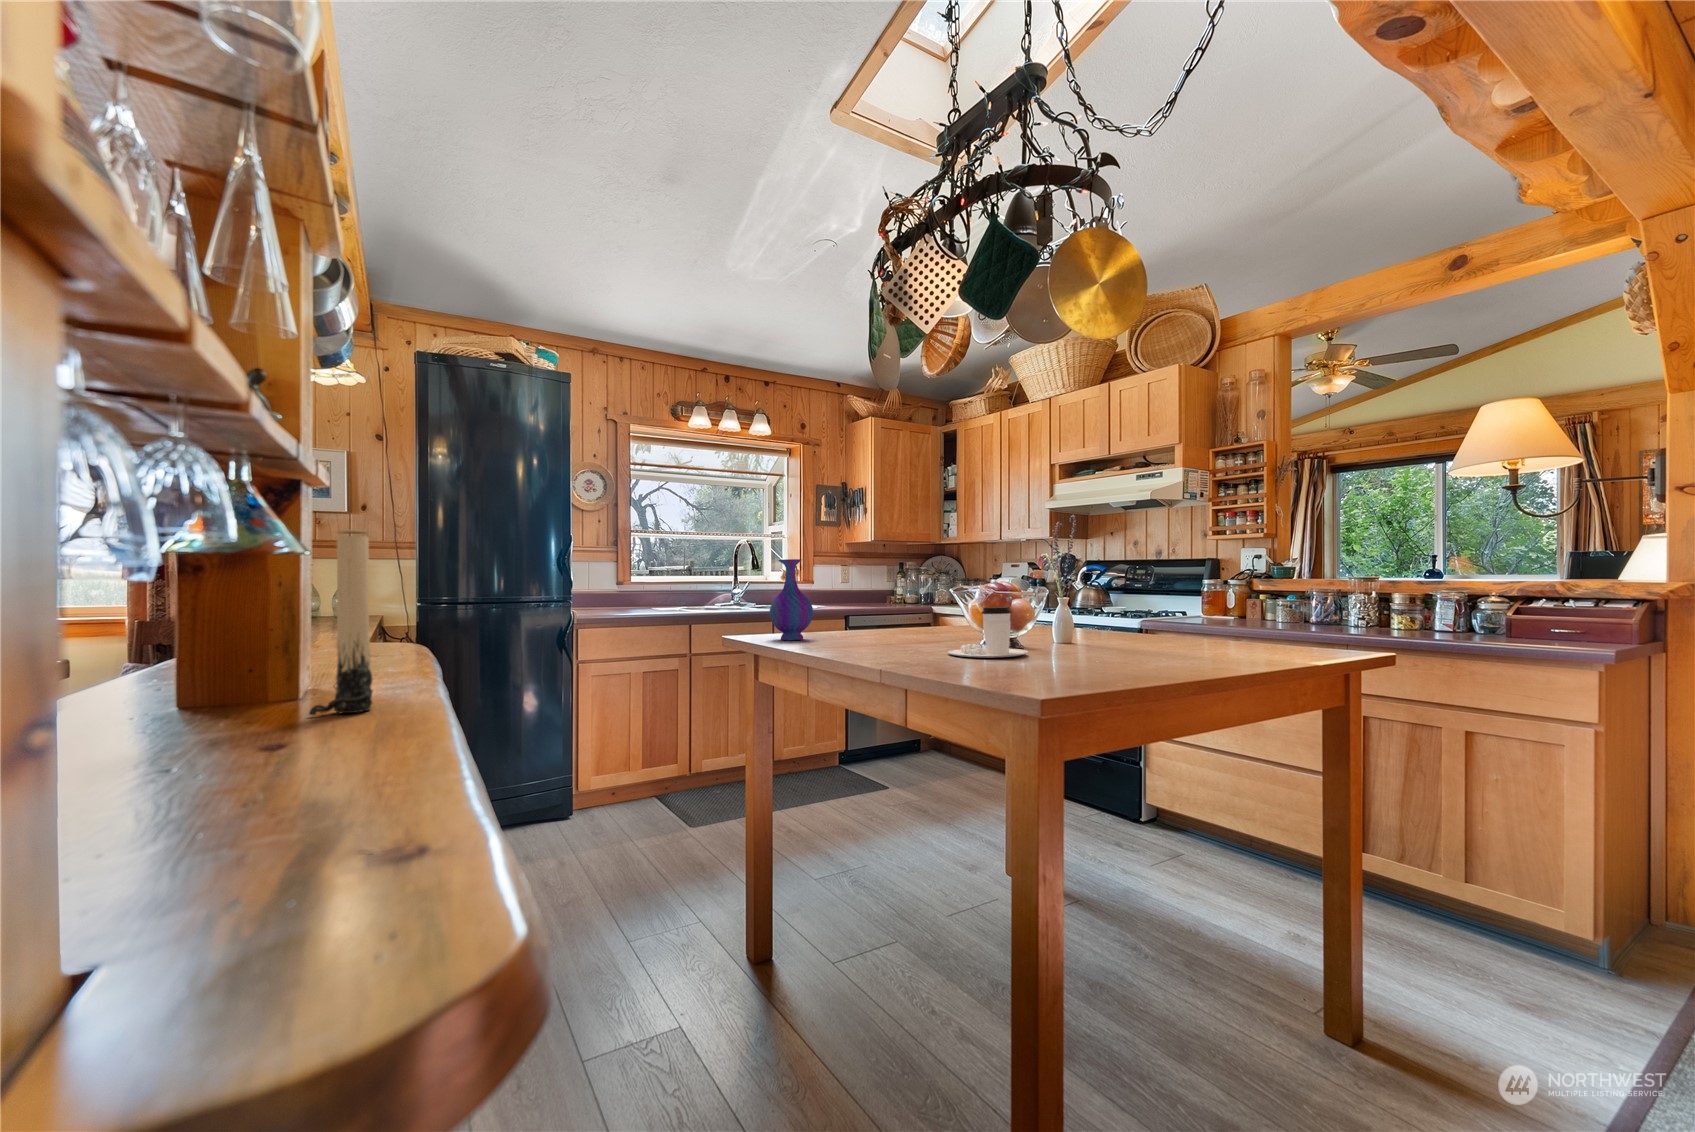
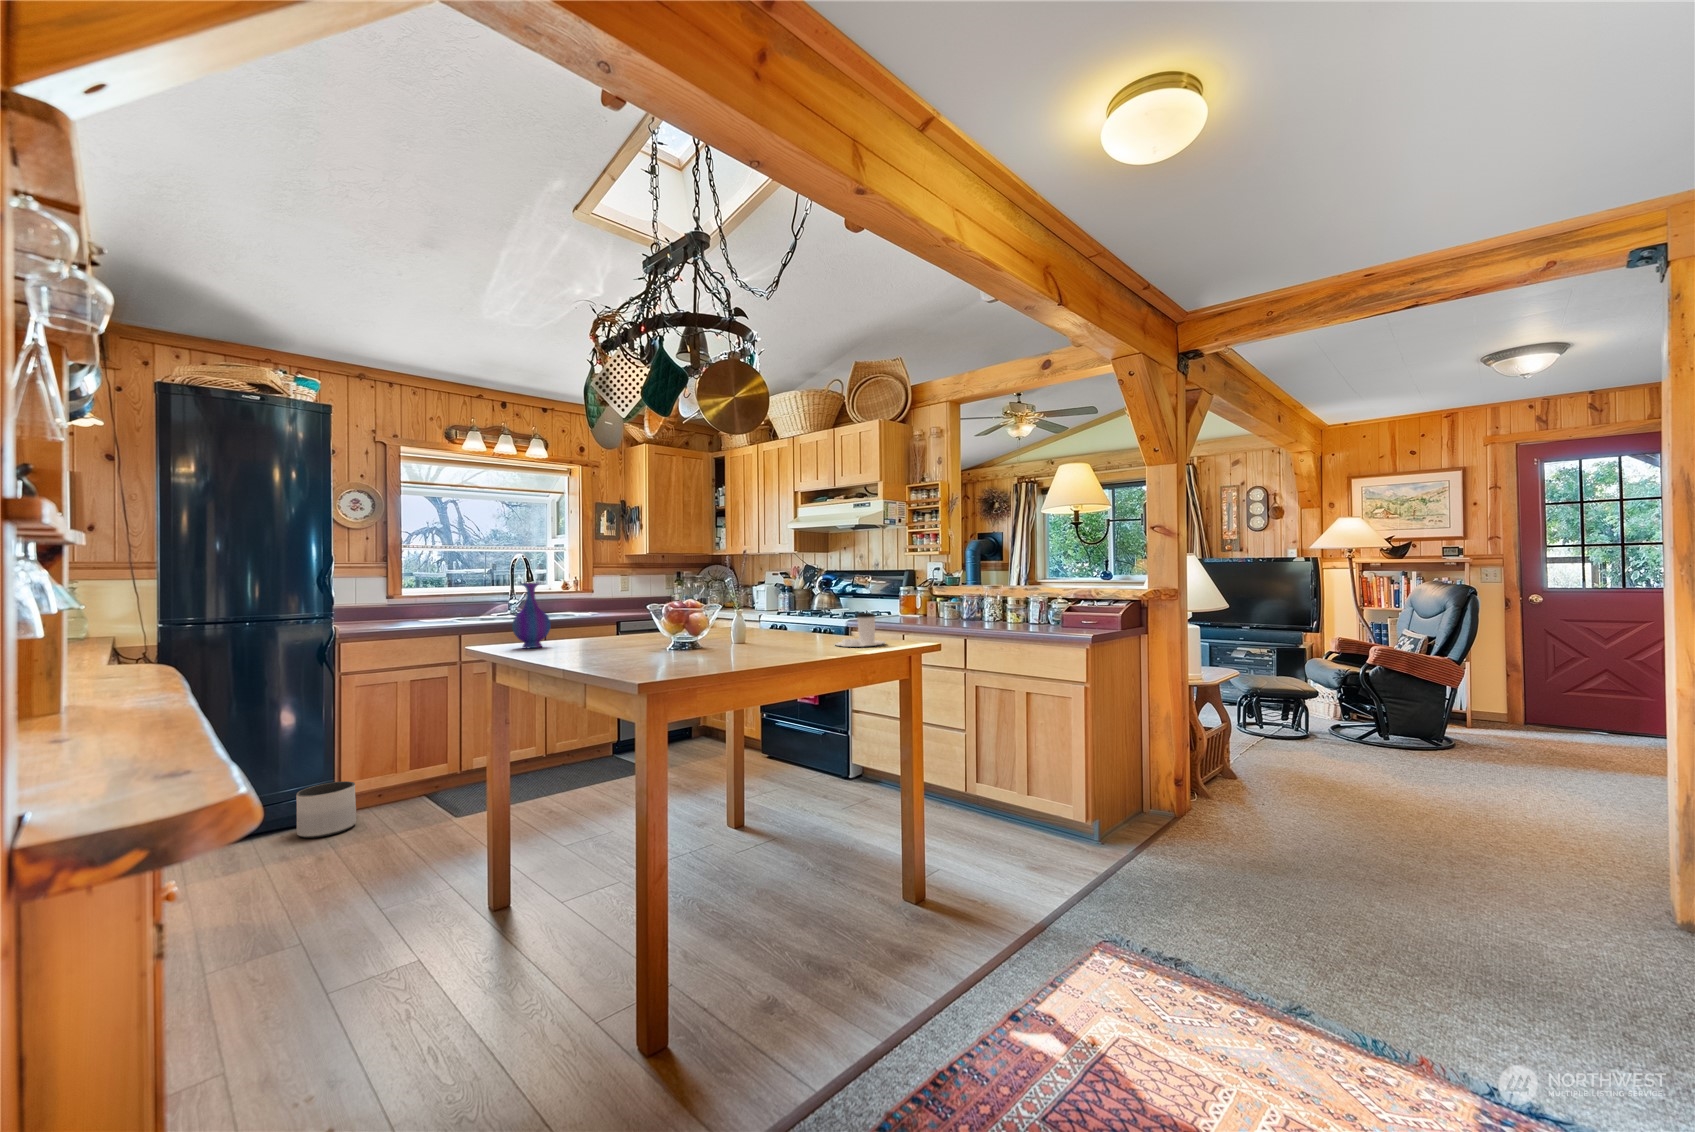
candle: present [309,530,373,715] -> none [76,587,132,722]
coffee cup: present [948,607,1027,658] -> present [835,613,885,647]
planter: none [537,777,592,837] -> present [296,781,356,838]

